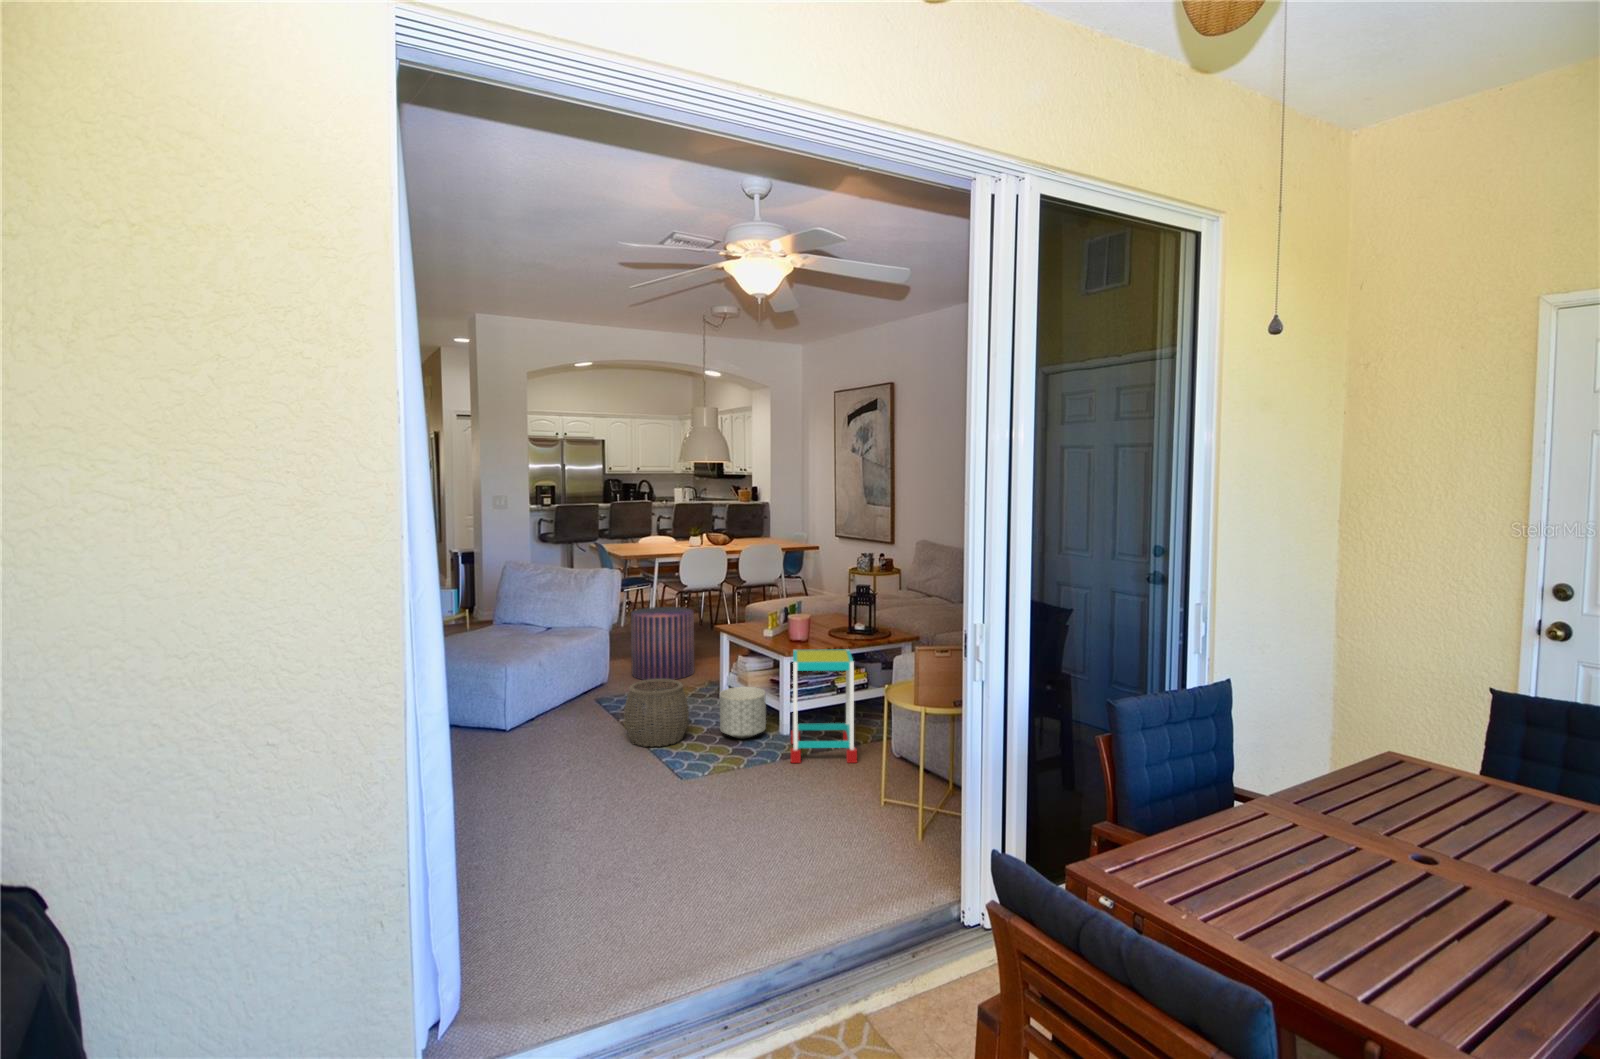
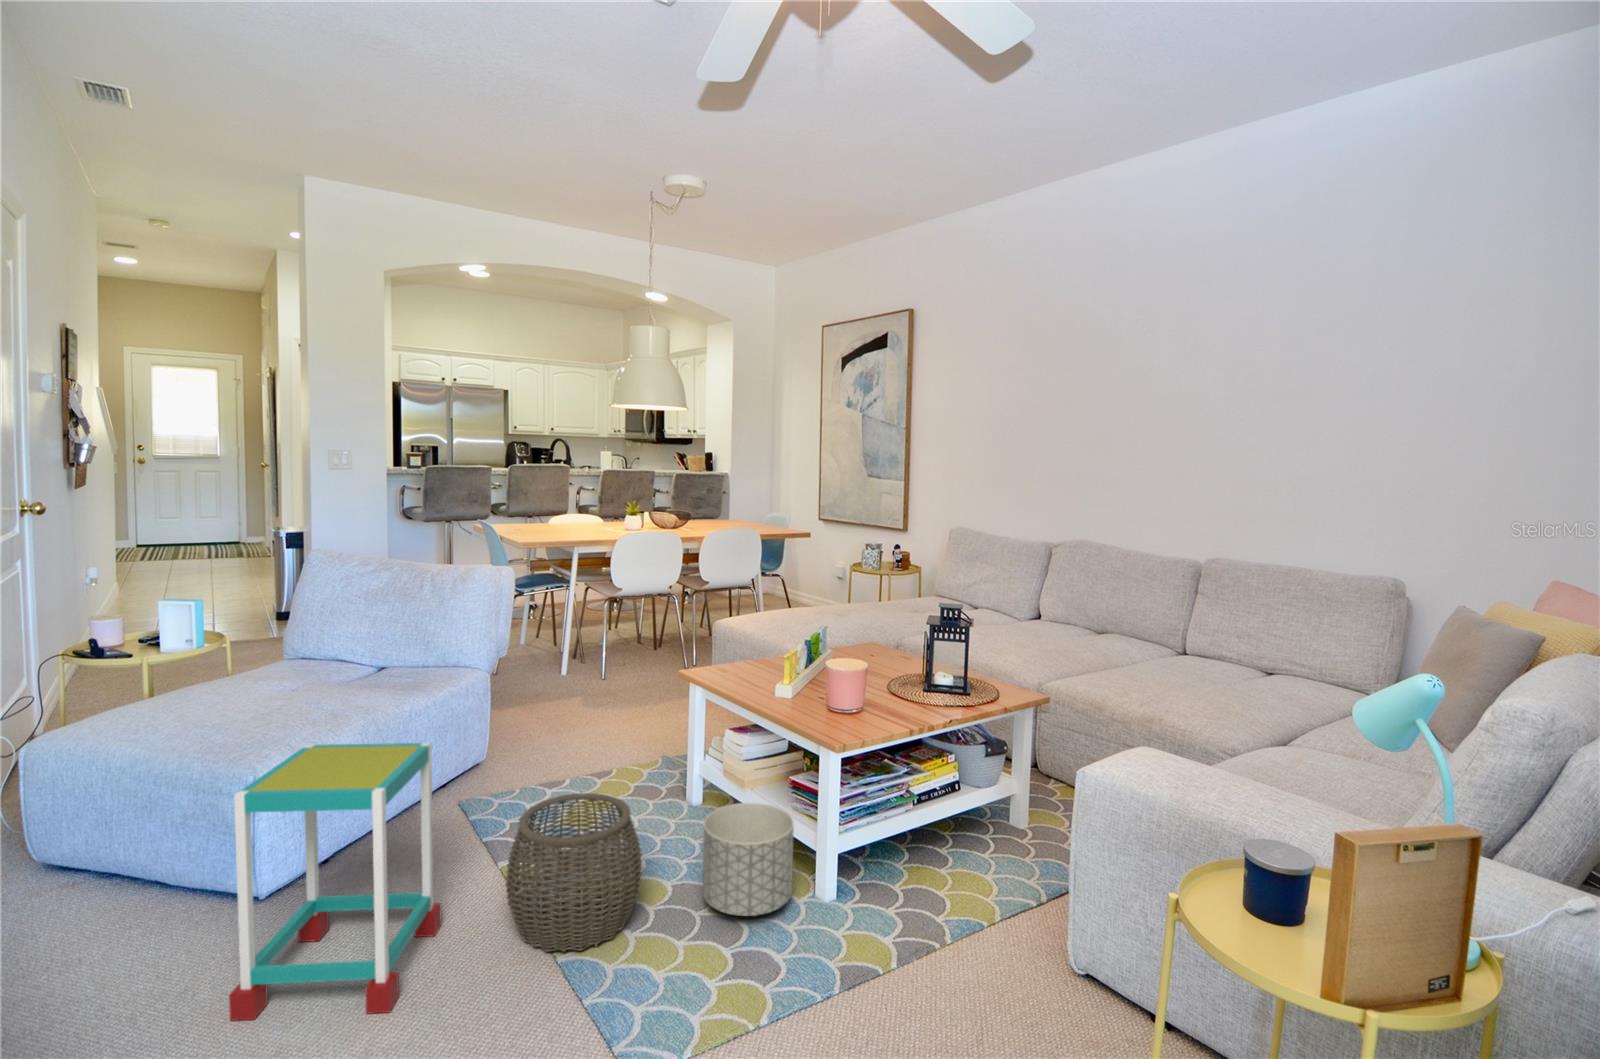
pouf: present [631,607,694,680] -> none [532,625,636,752]
side table: present [791,649,857,763] -> present [229,743,442,1021]

